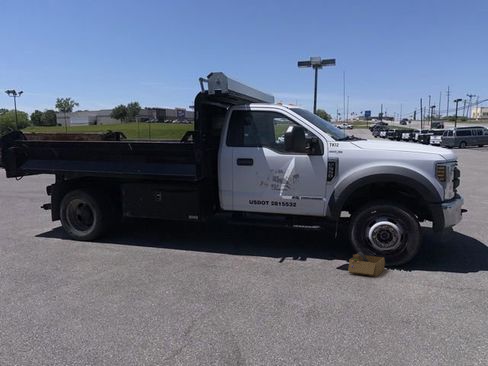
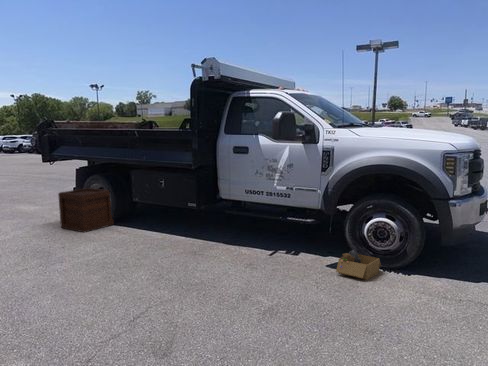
wooden crate: none [40,203,98,250] -> present [58,188,114,232]

